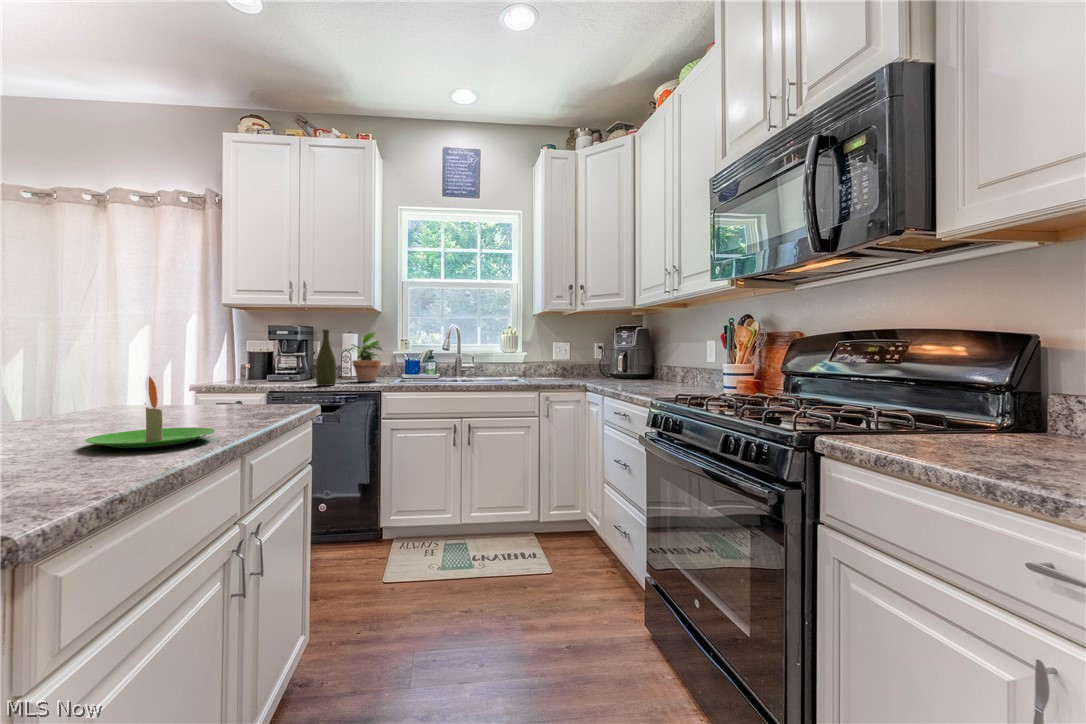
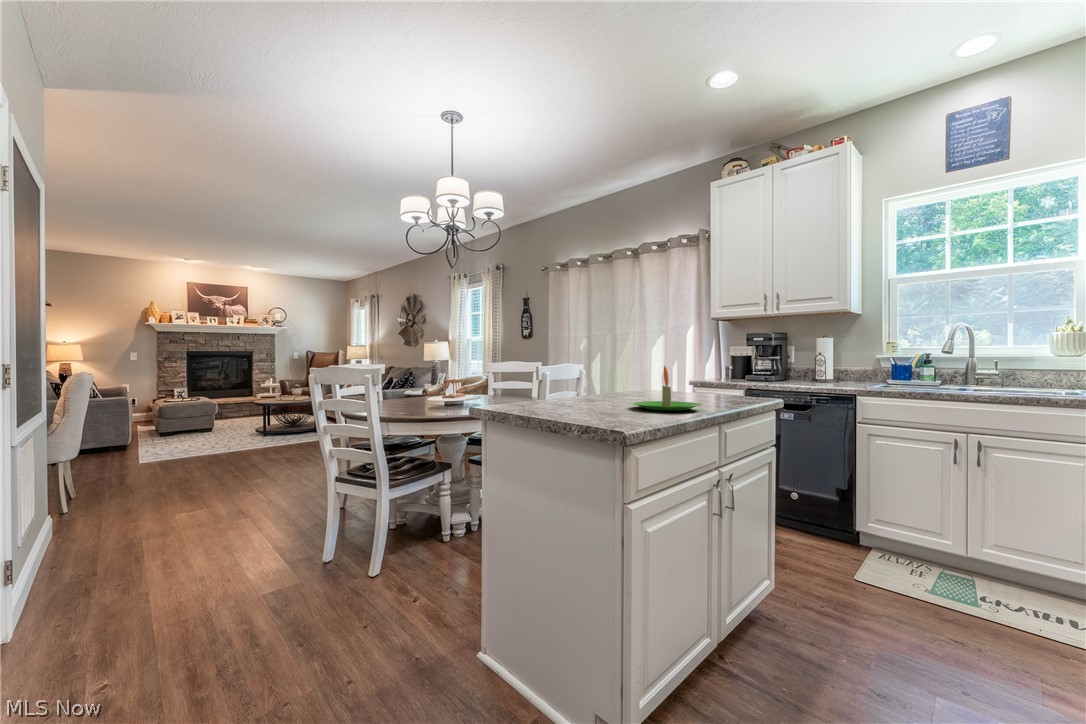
bottle: present [316,330,336,386] -> none [788,334,807,385]
potted plant: present [343,332,382,382] -> none [815,334,859,384]

